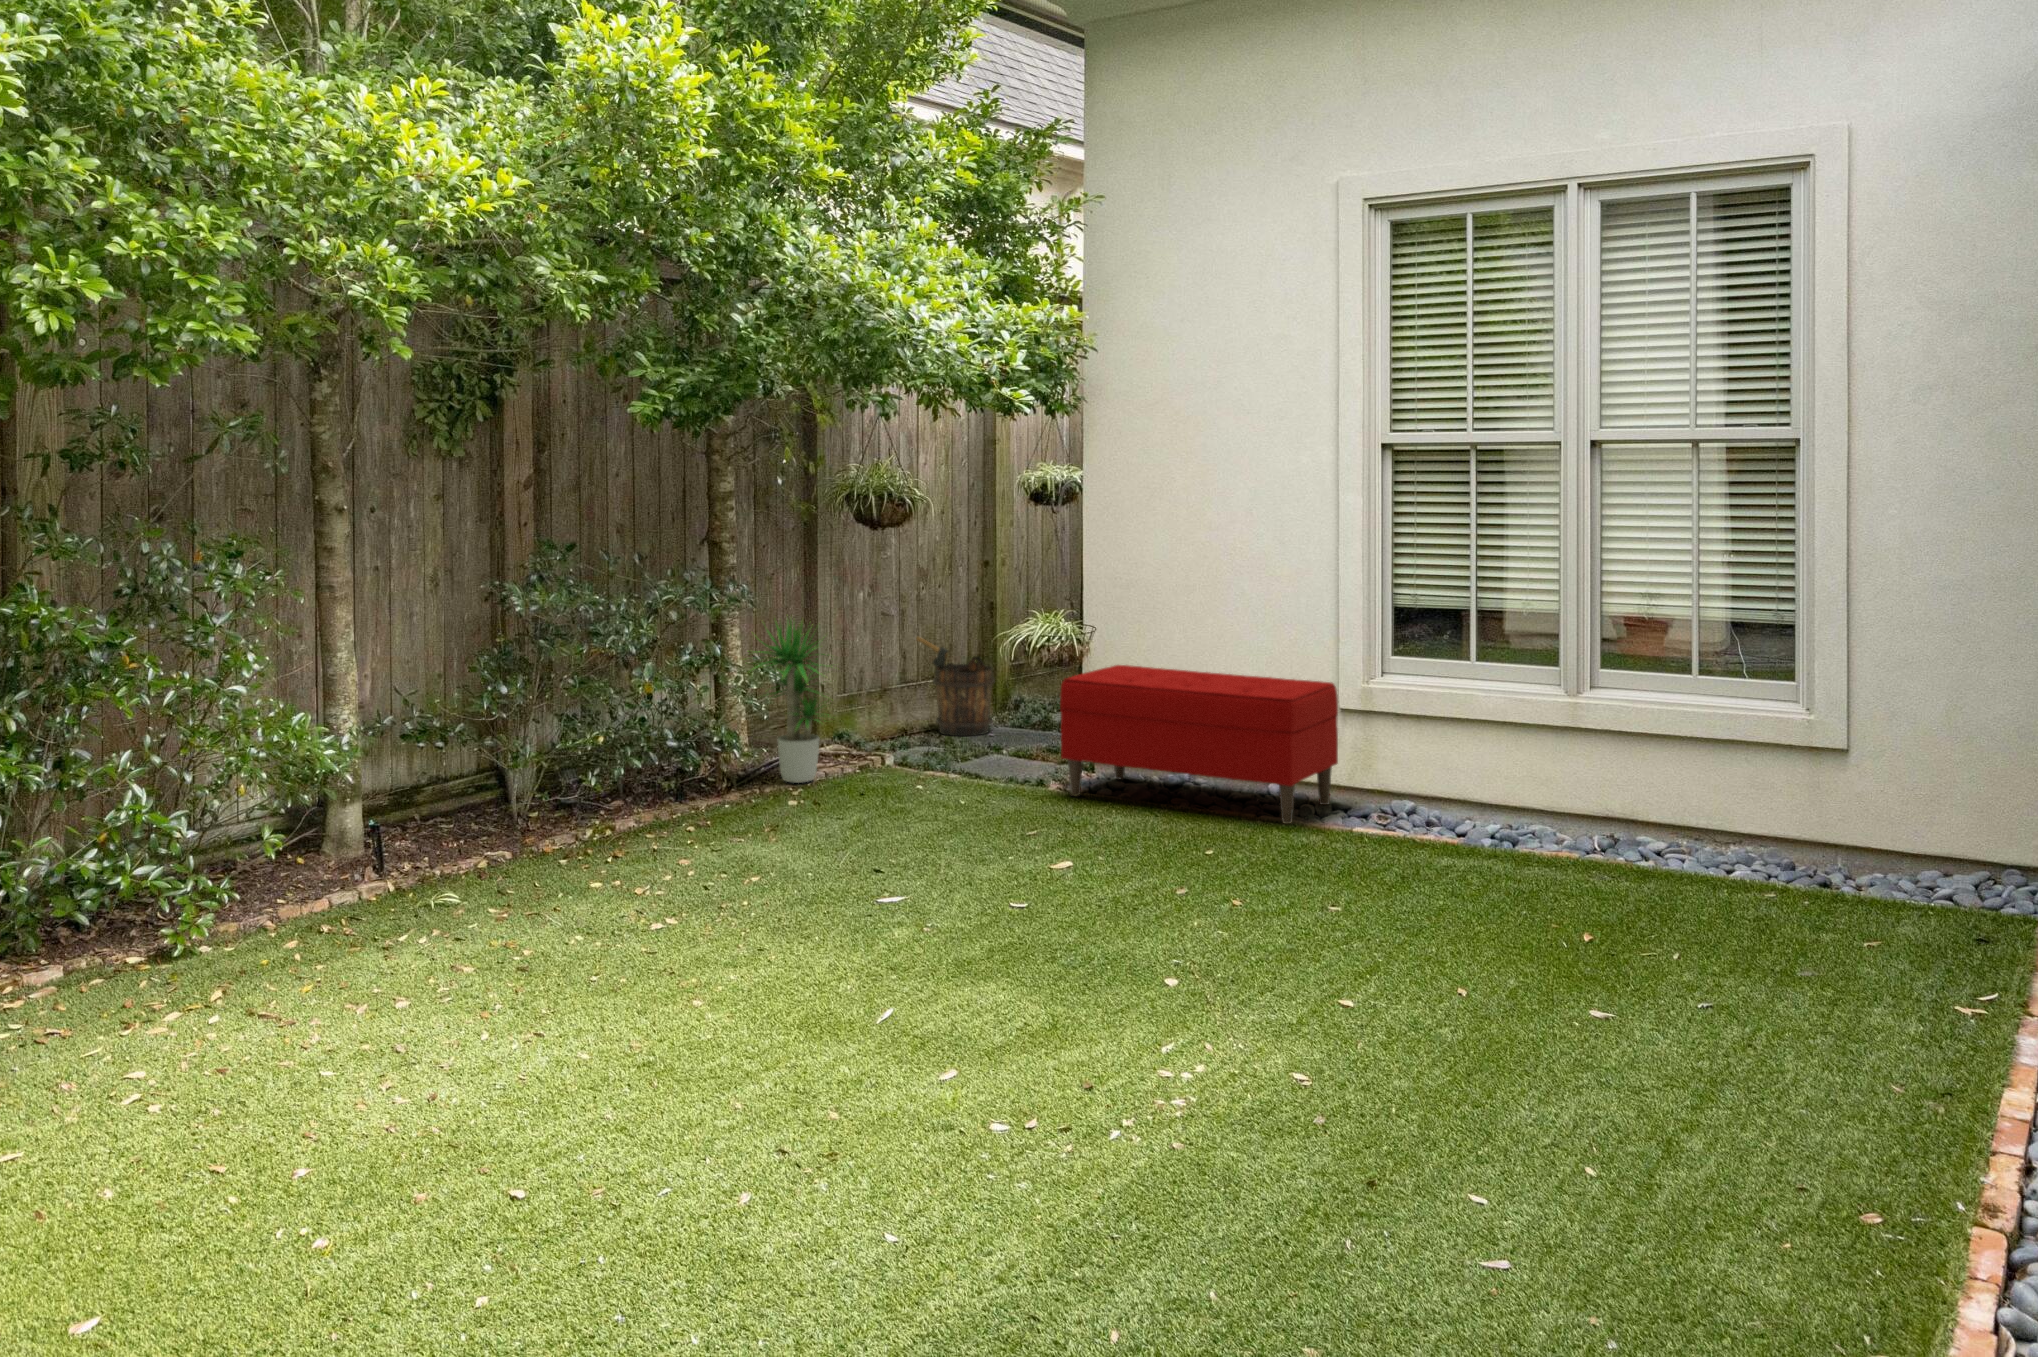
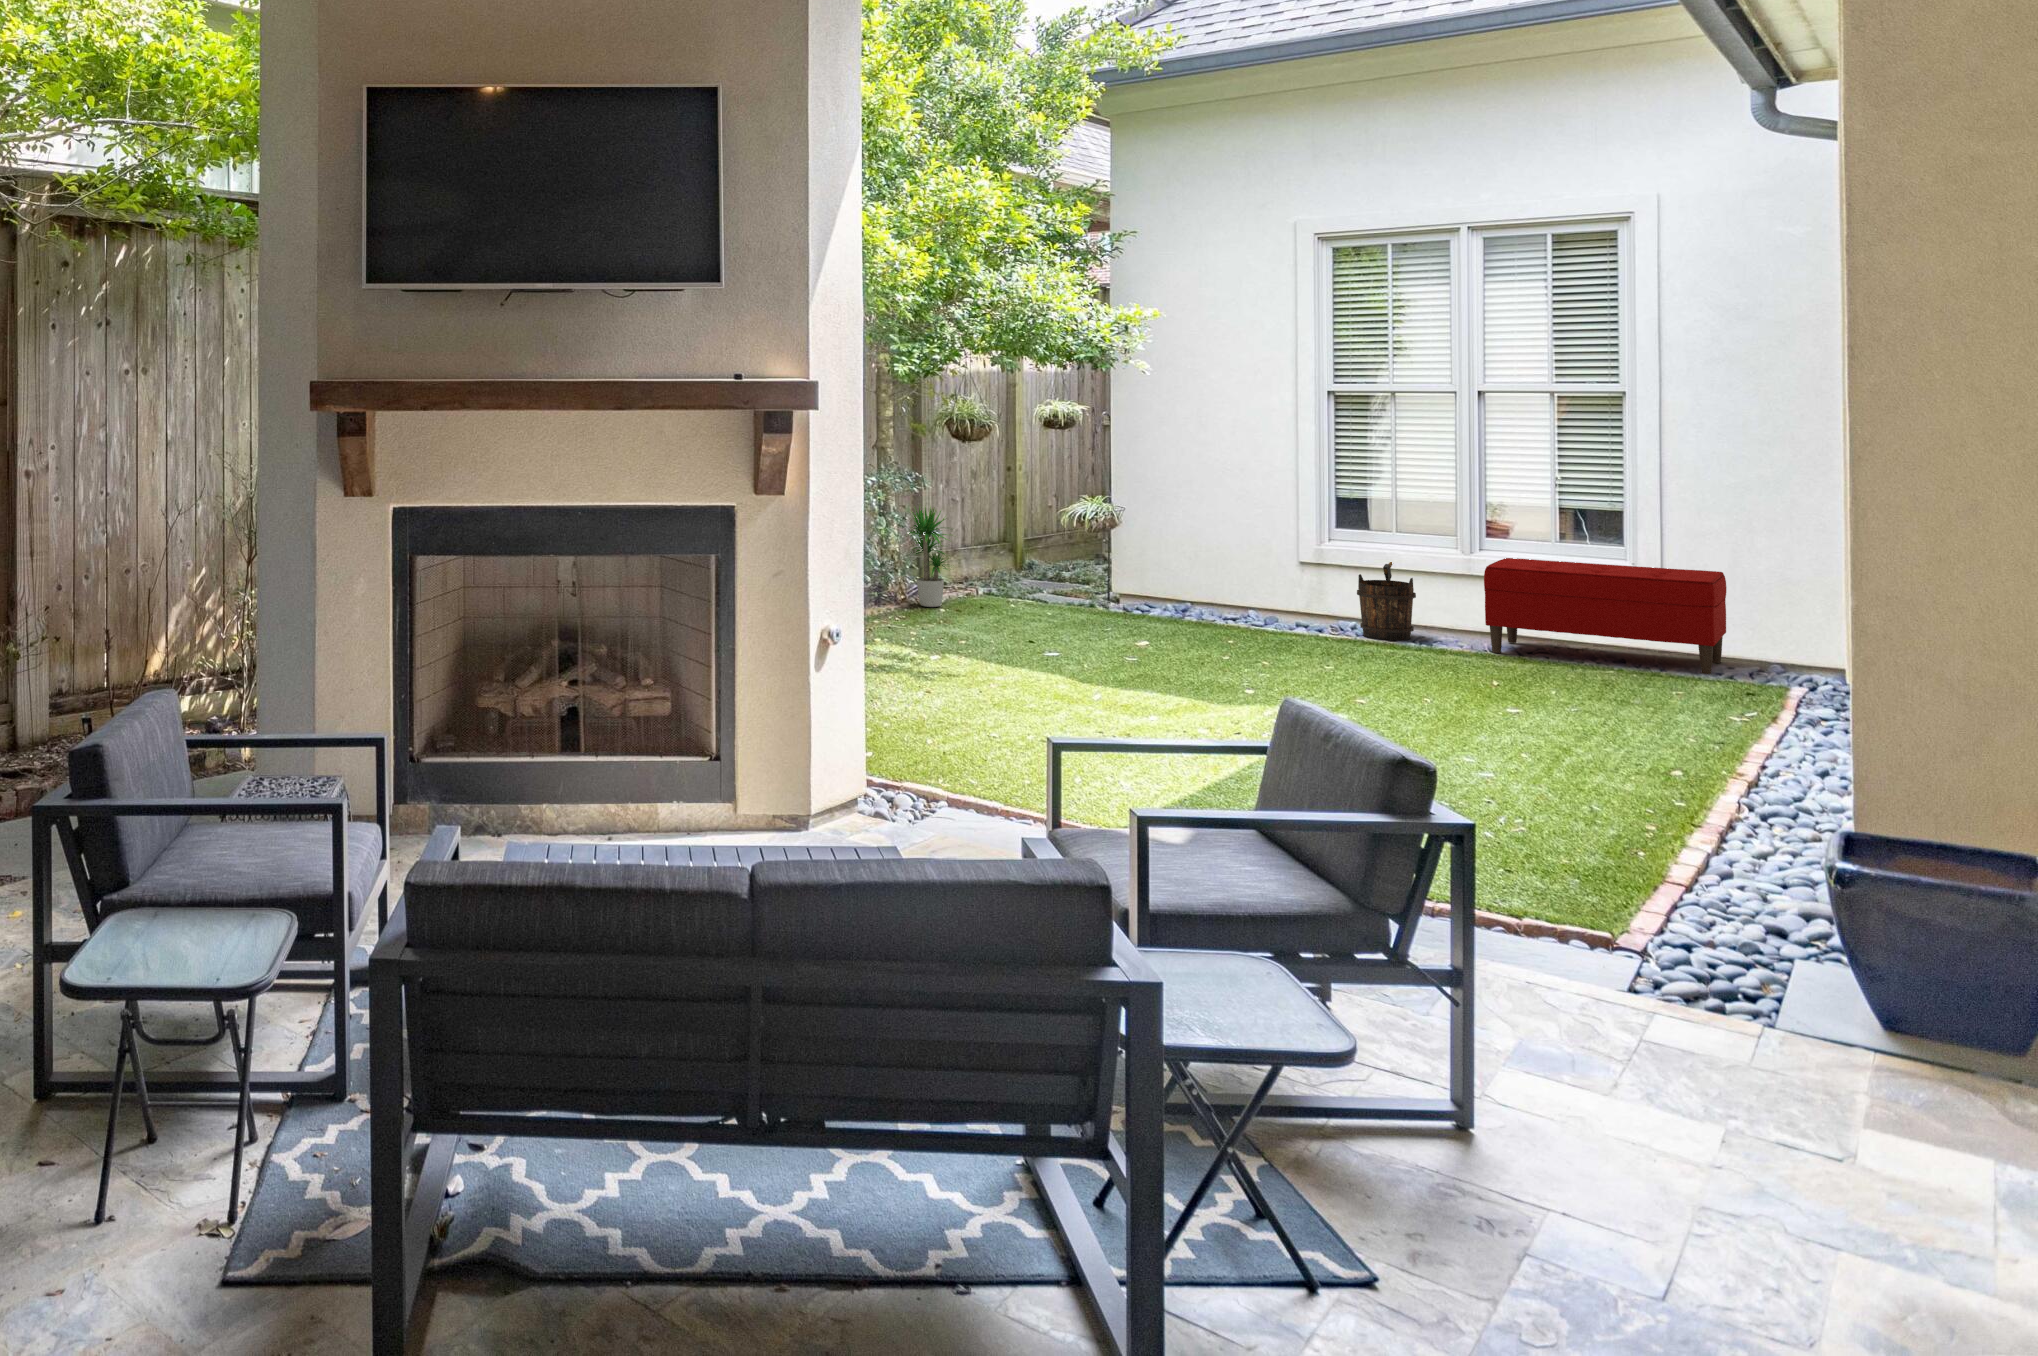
bucket: present [916,637,995,736] -> present [1357,562,1416,640]
bench: present [1060,665,1338,824] -> present [1484,558,1726,674]

